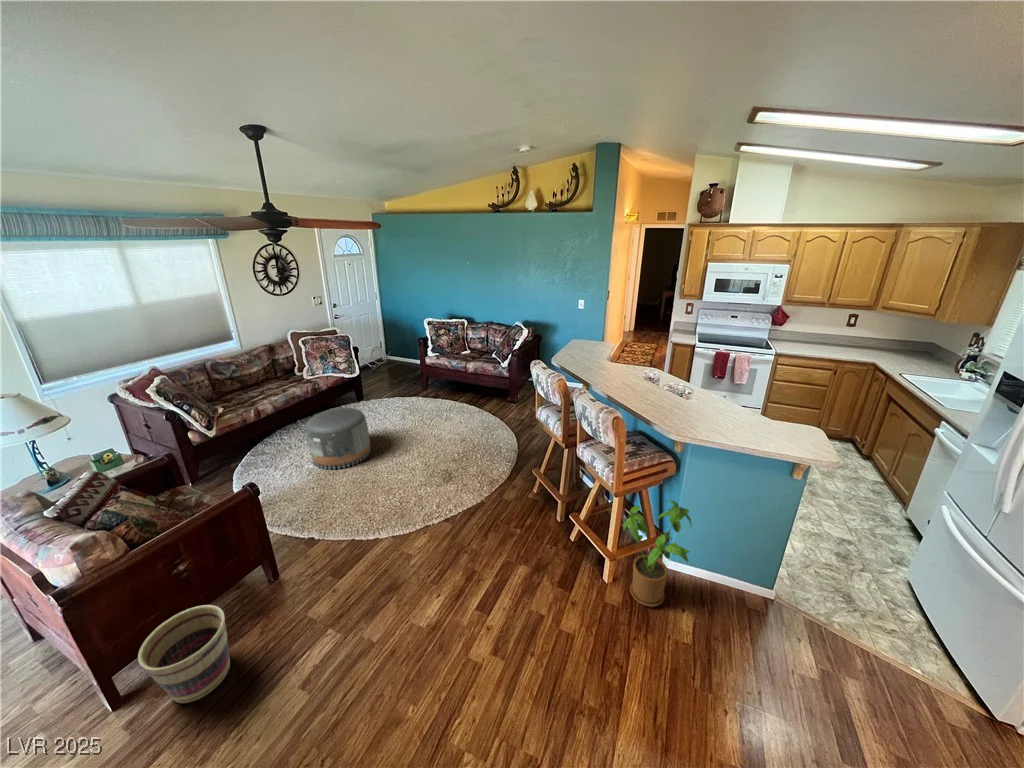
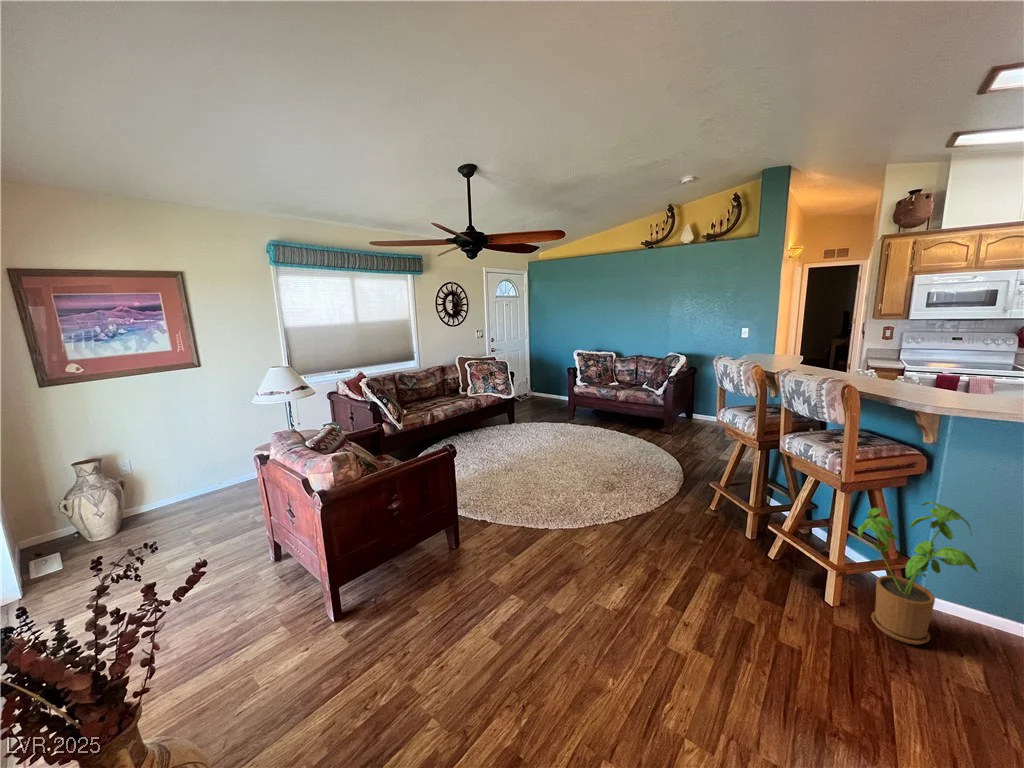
pouf: present [306,408,371,470] -> none [474,416,528,471]
basket: present [138,605,230,703] -> none [366,542,430,626]

